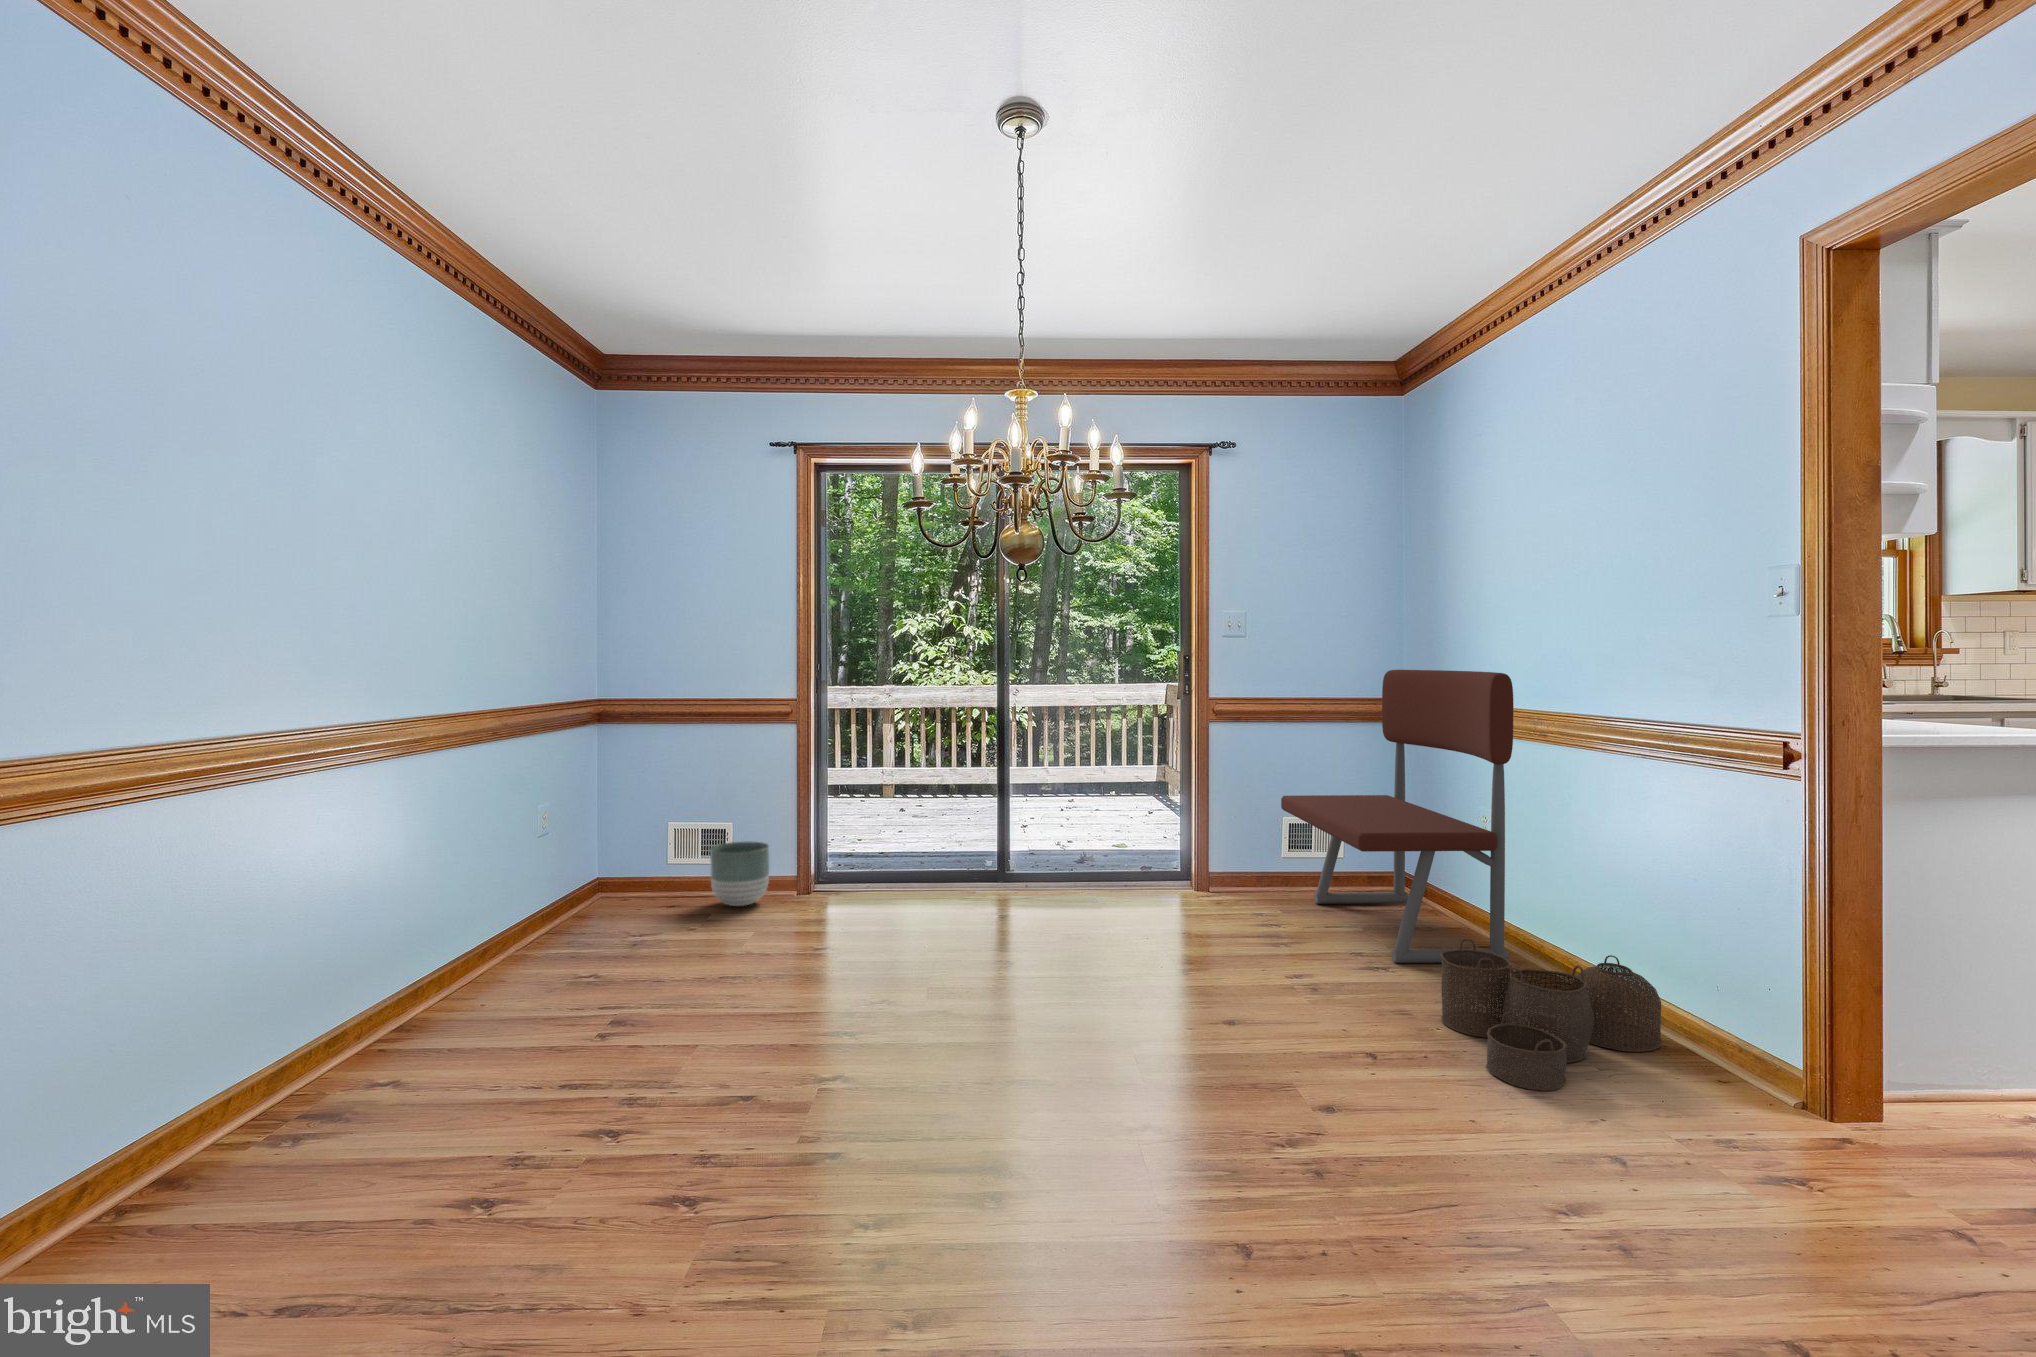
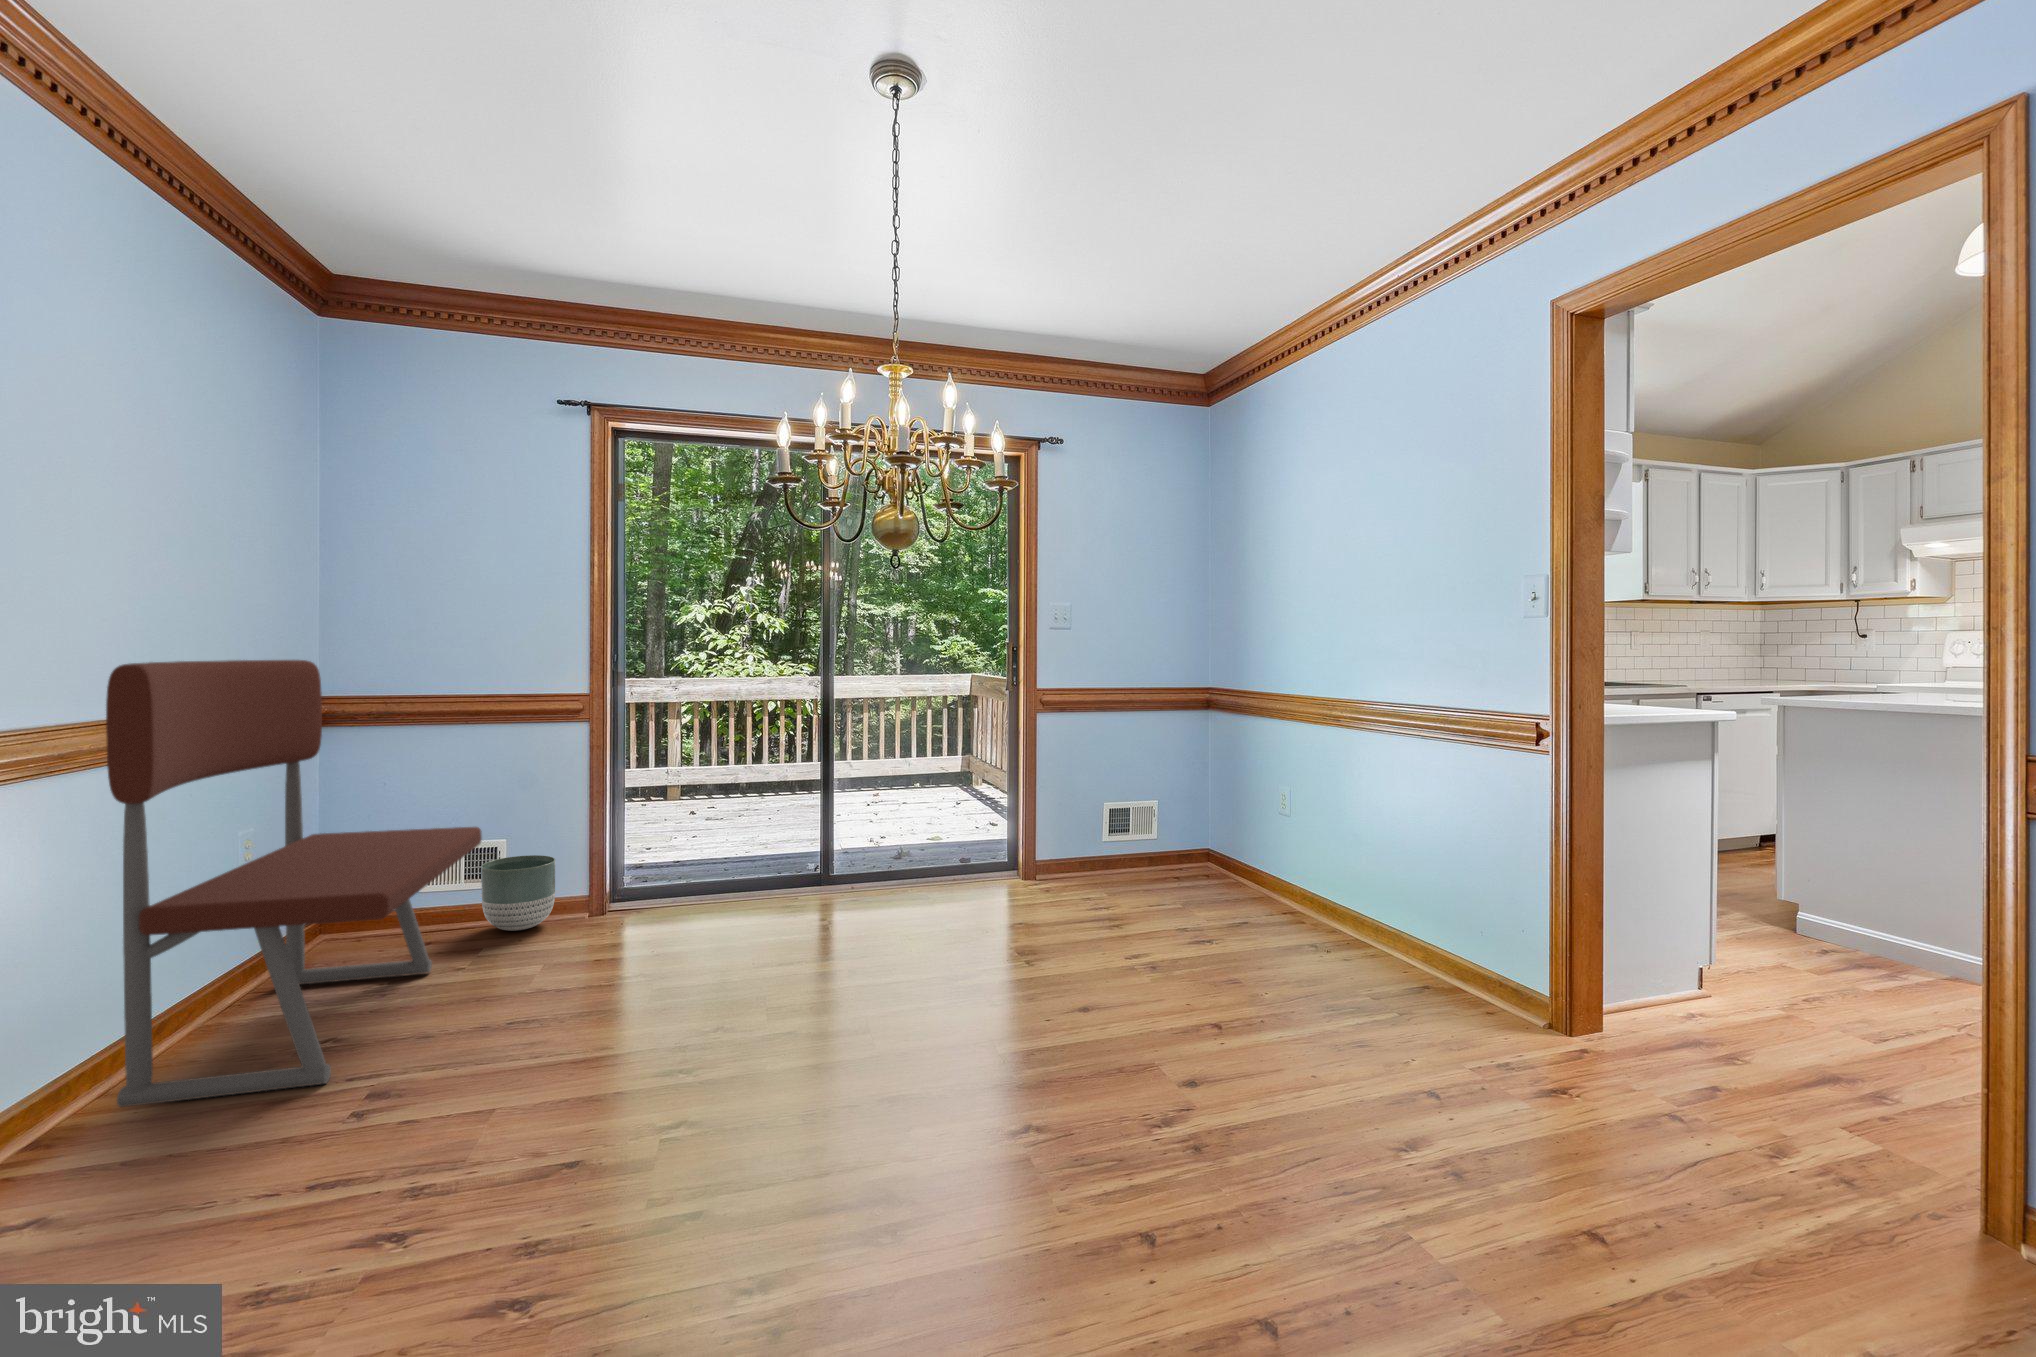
bench: present [1281,670,1513,963] -> present [106,660,482,1107]
woven basket: present [1440,939,1662,1091] -> none [1278,916,1463,1055]

